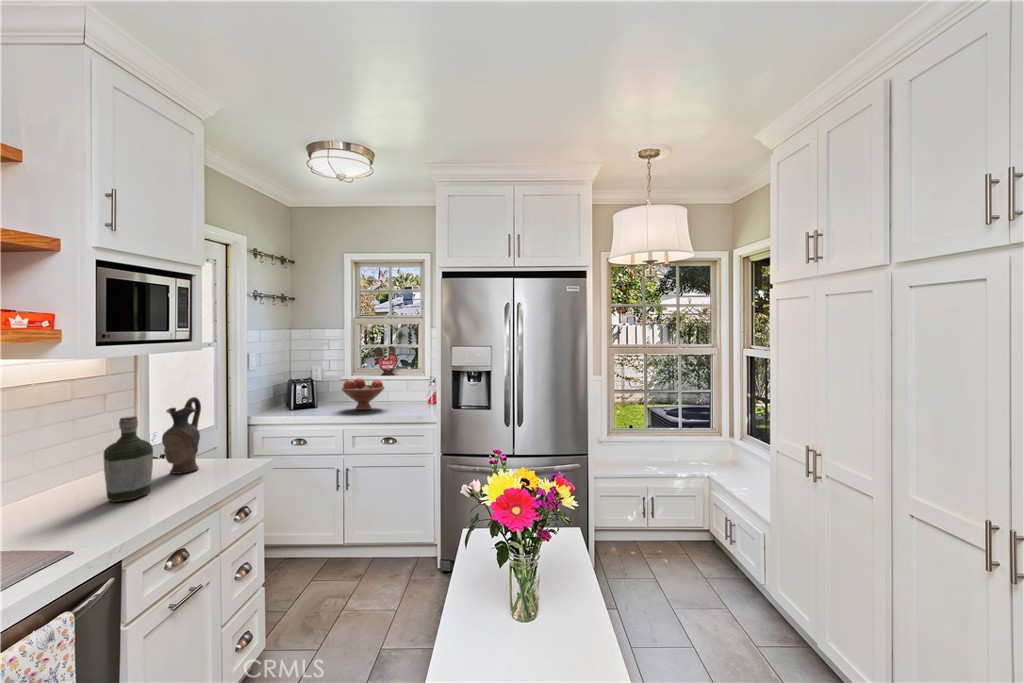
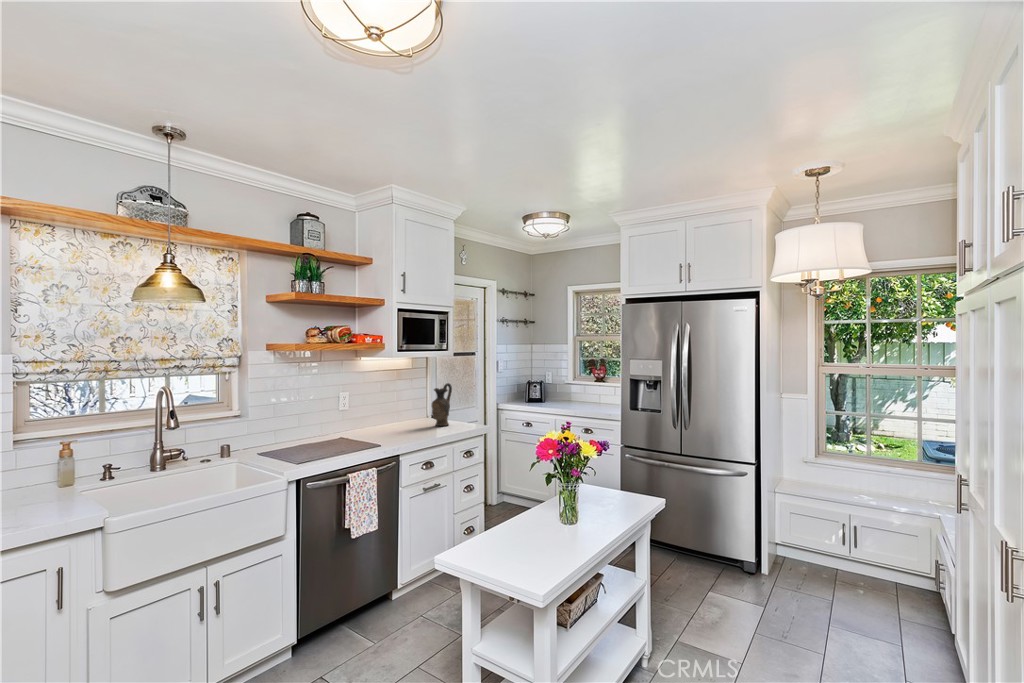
fruit bowl: present [342,378,384,410] -> none [559,382,592,407]
bottle: present [104,416,153,502] -> none [402,389,423,433]

